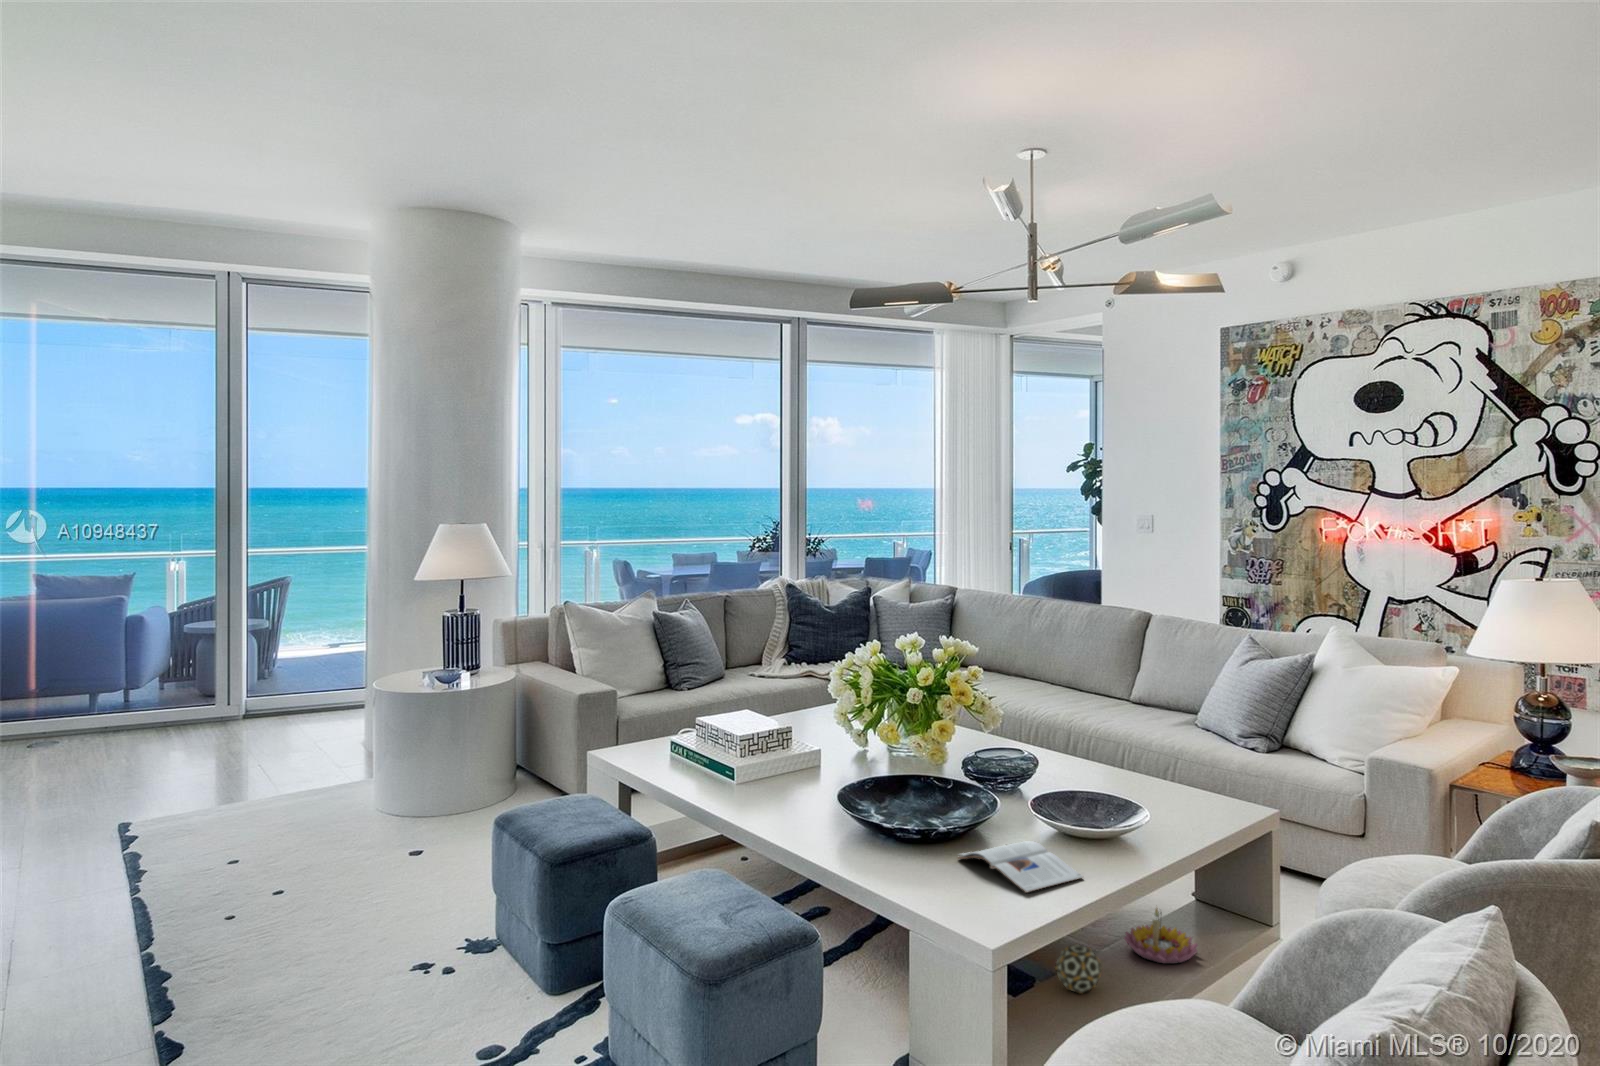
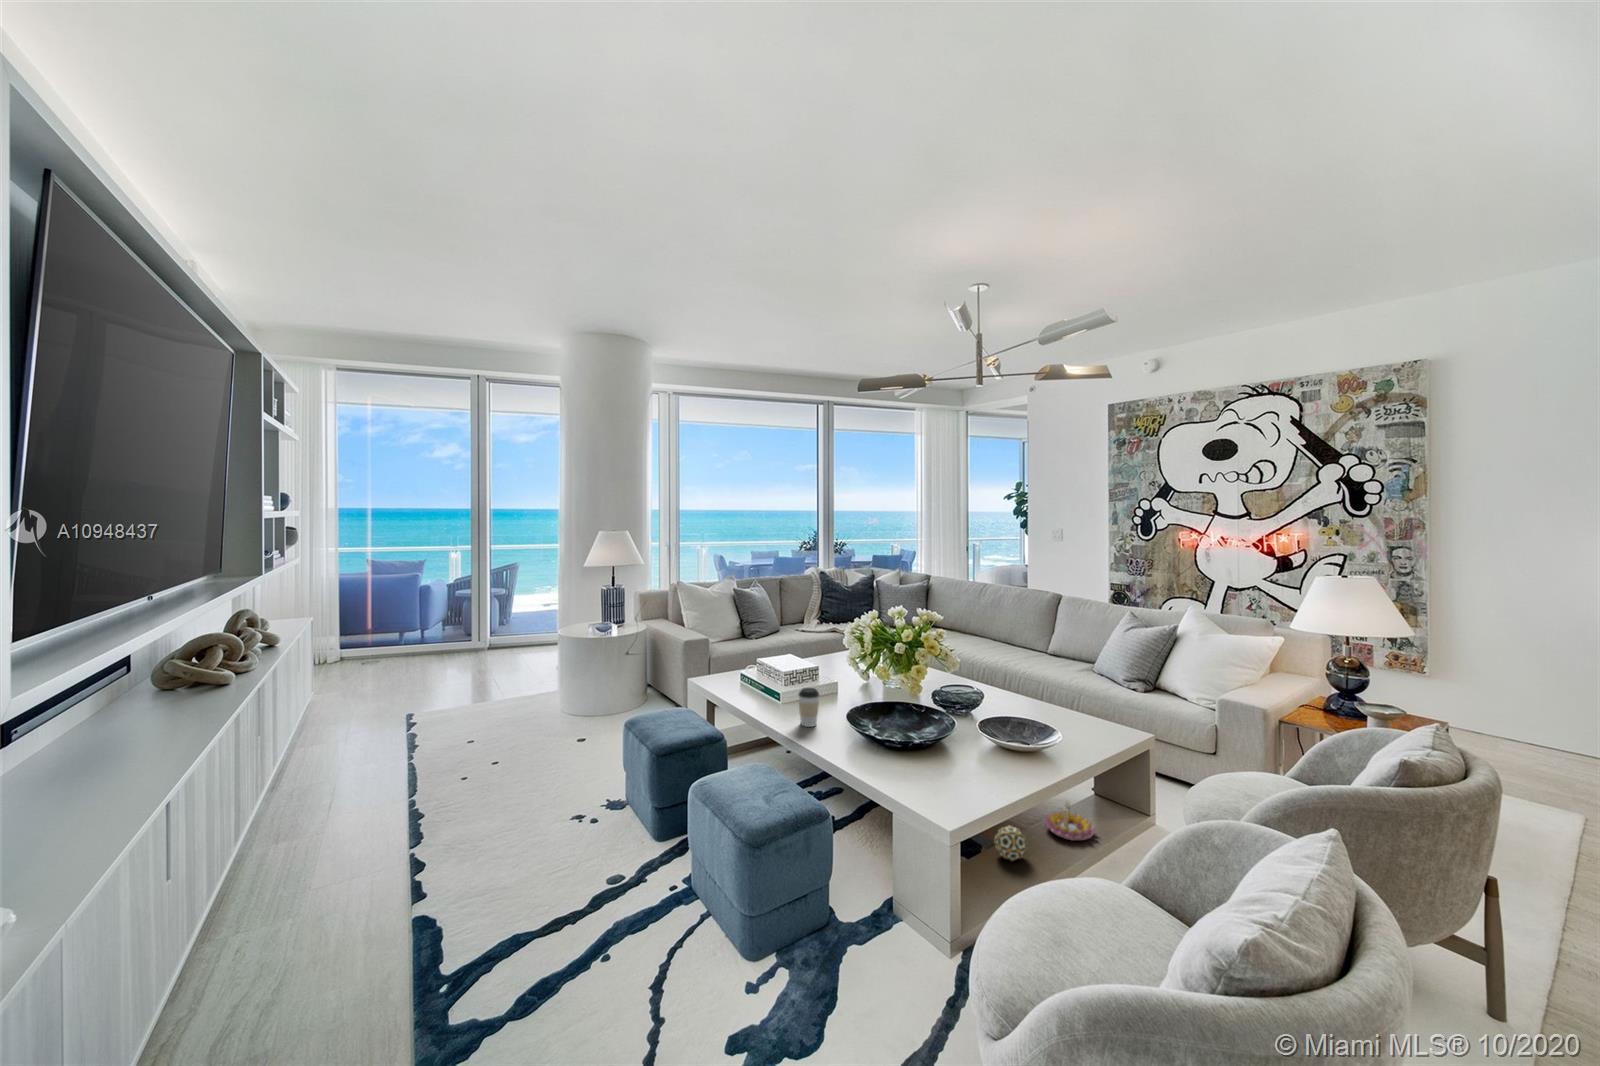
coffee cup: none [768,756,800,813] -> present [799,688,819,727]
magazine: present [958,841,1083,893] -> none [925,753,1014,792]

